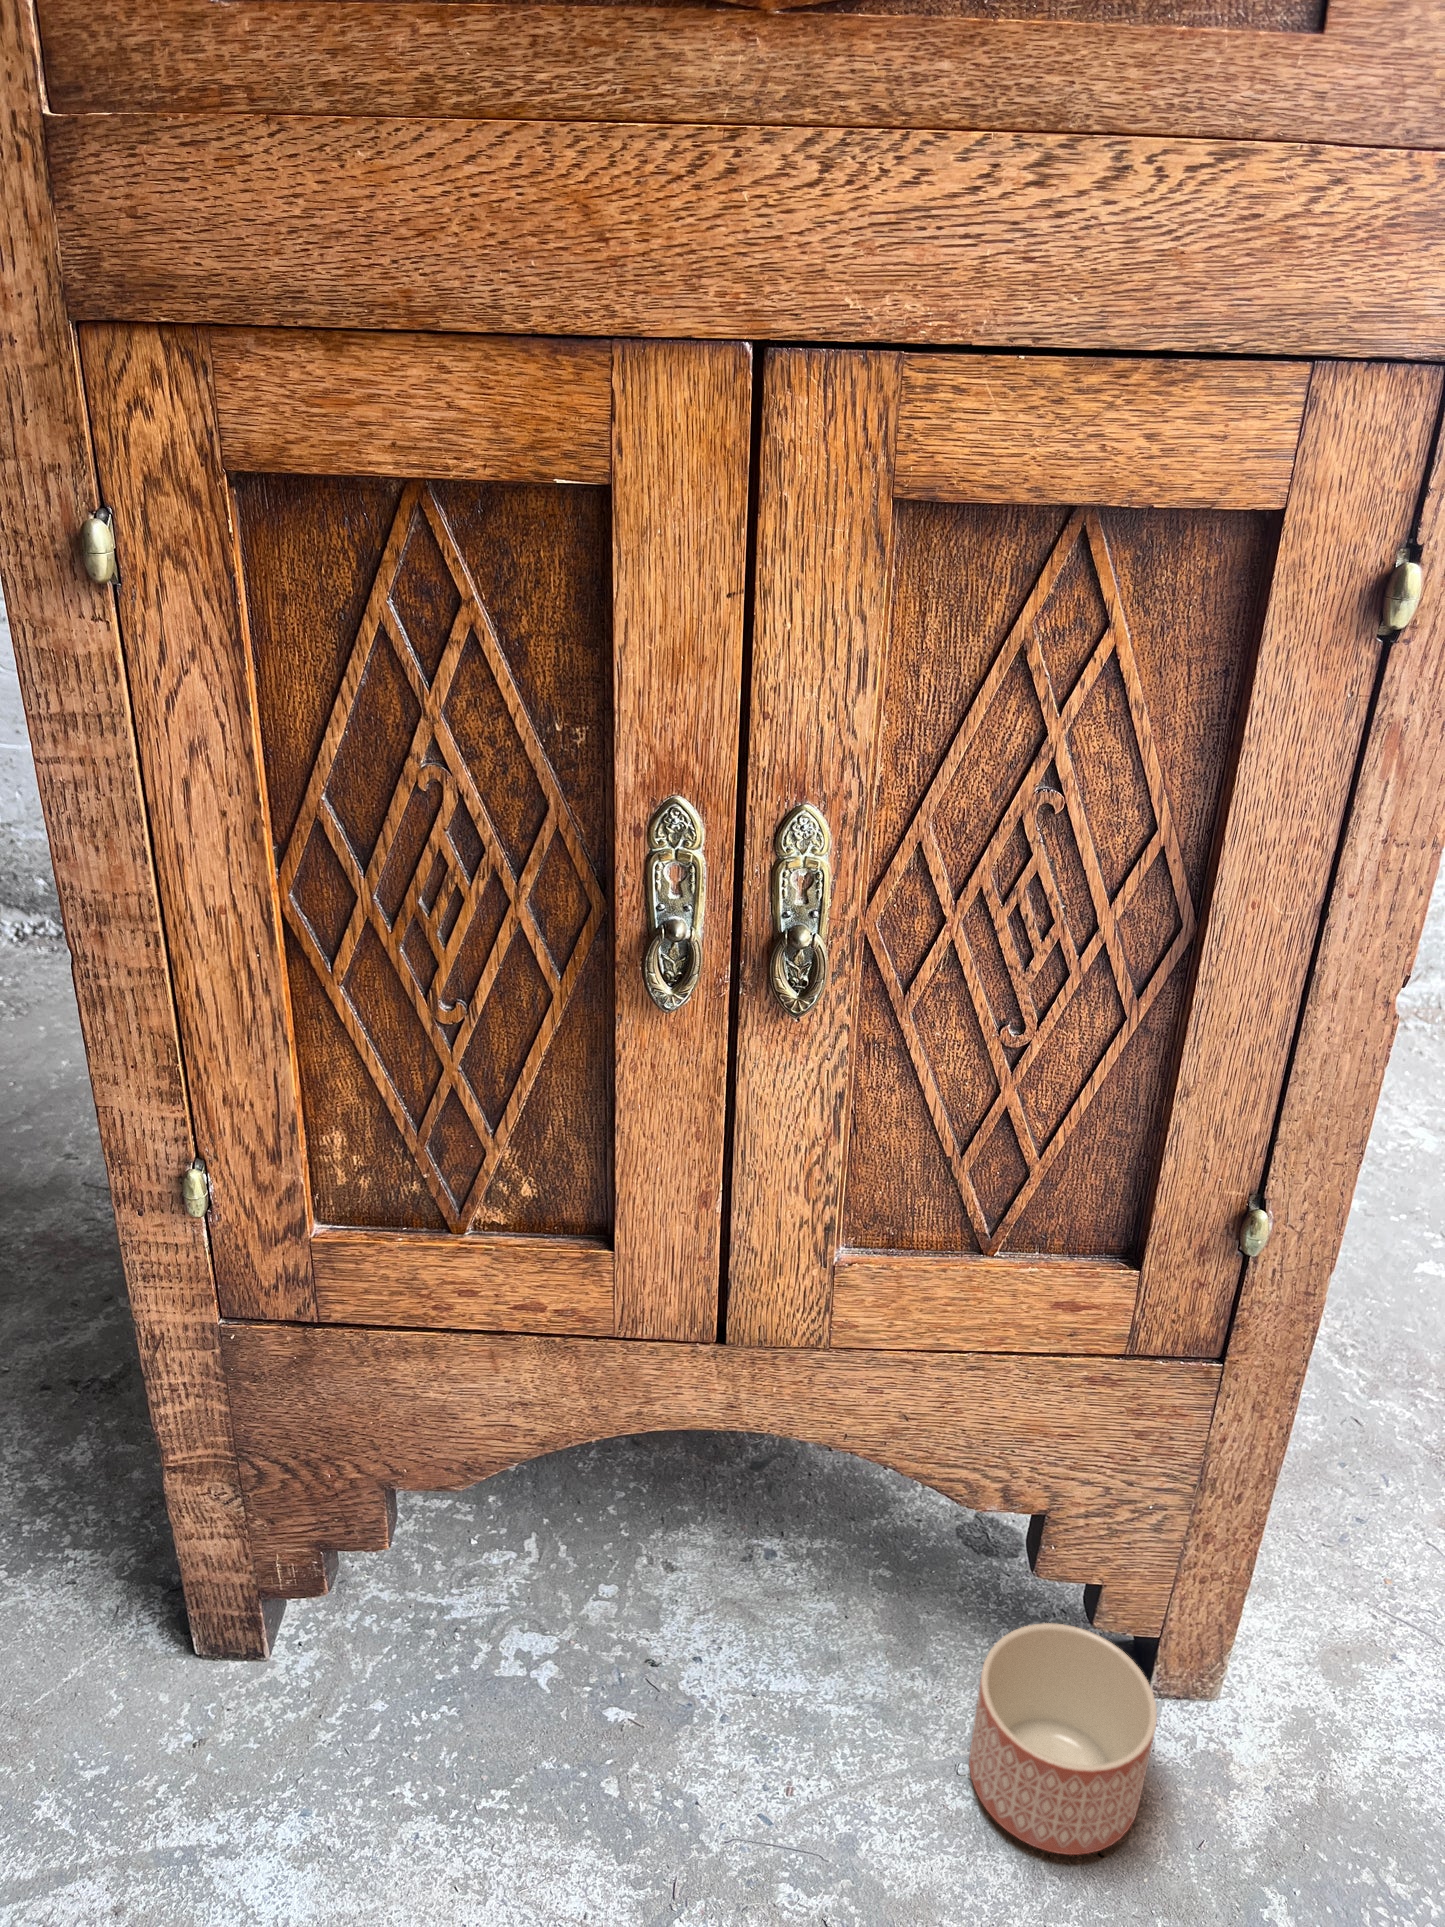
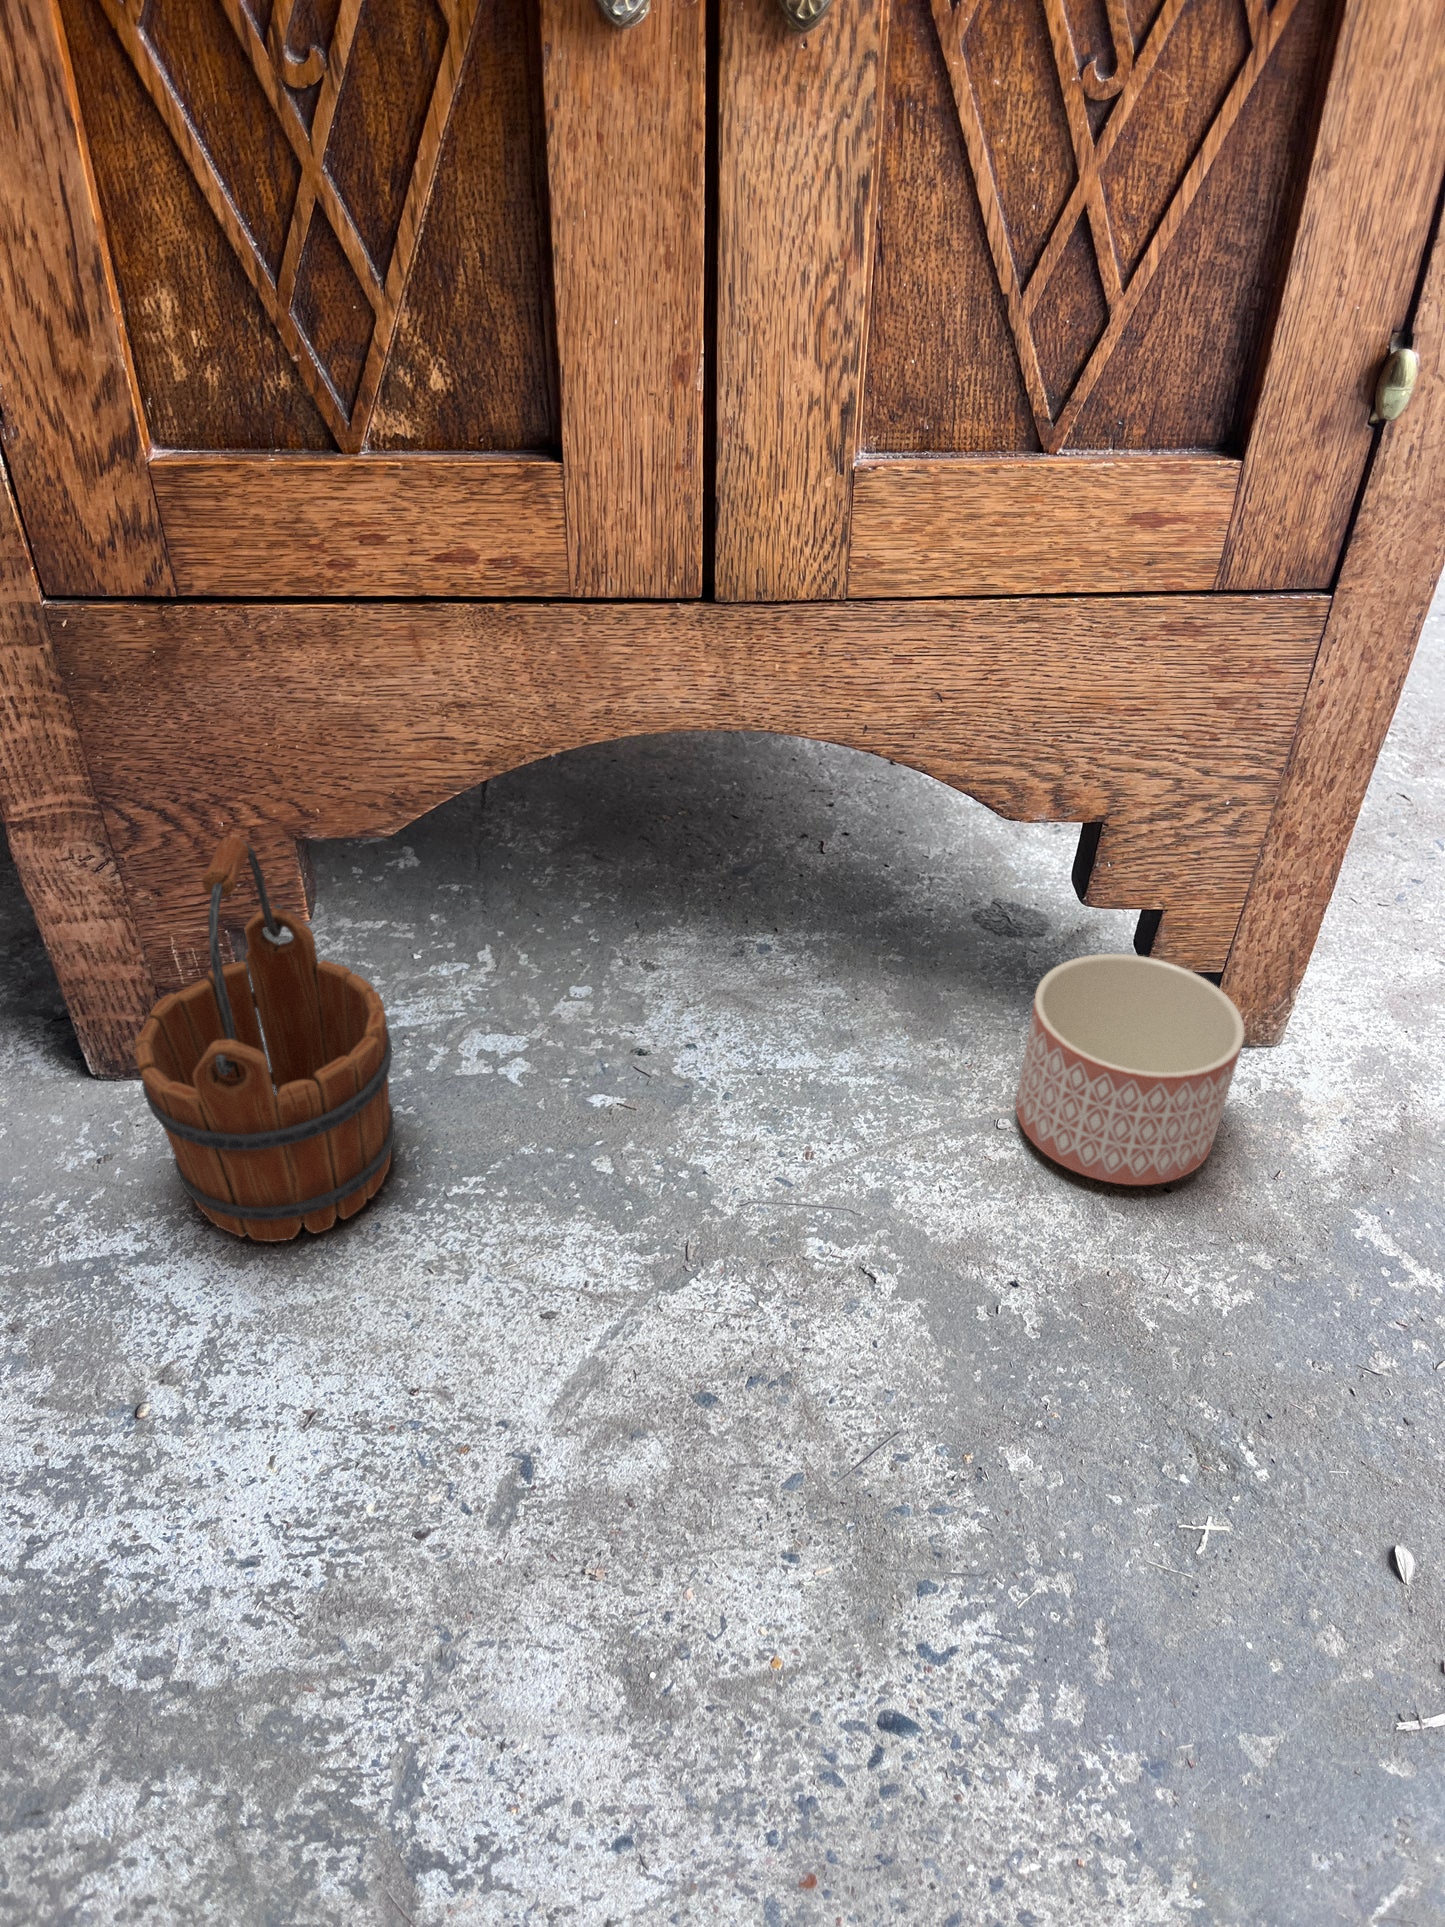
wooden bucket: none [243,1516,445,1848] -> present [135,837,395,1242]

